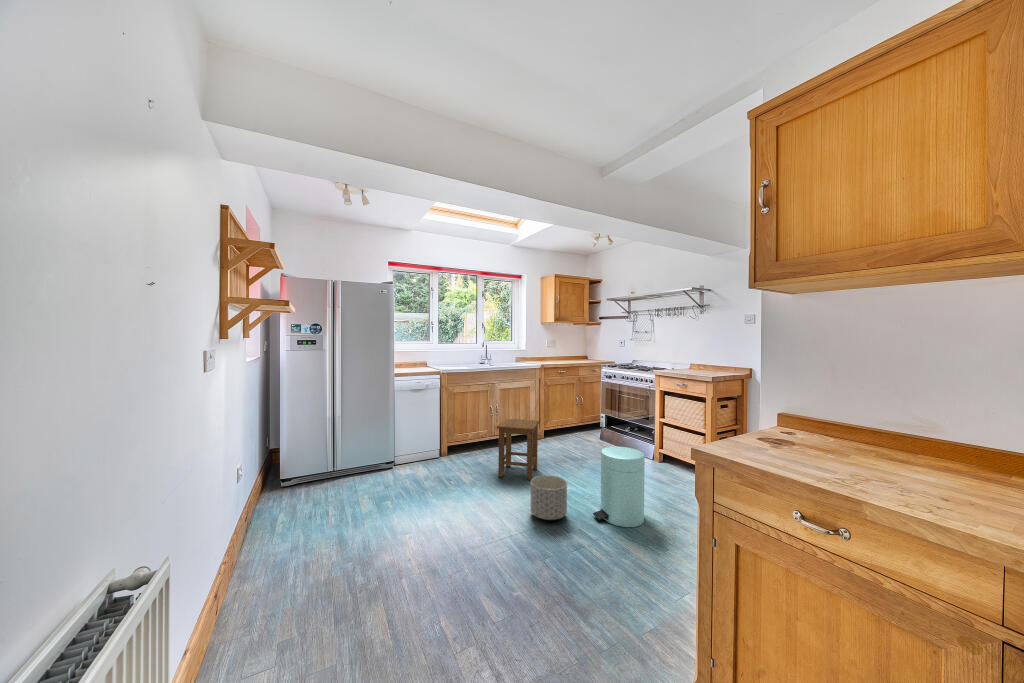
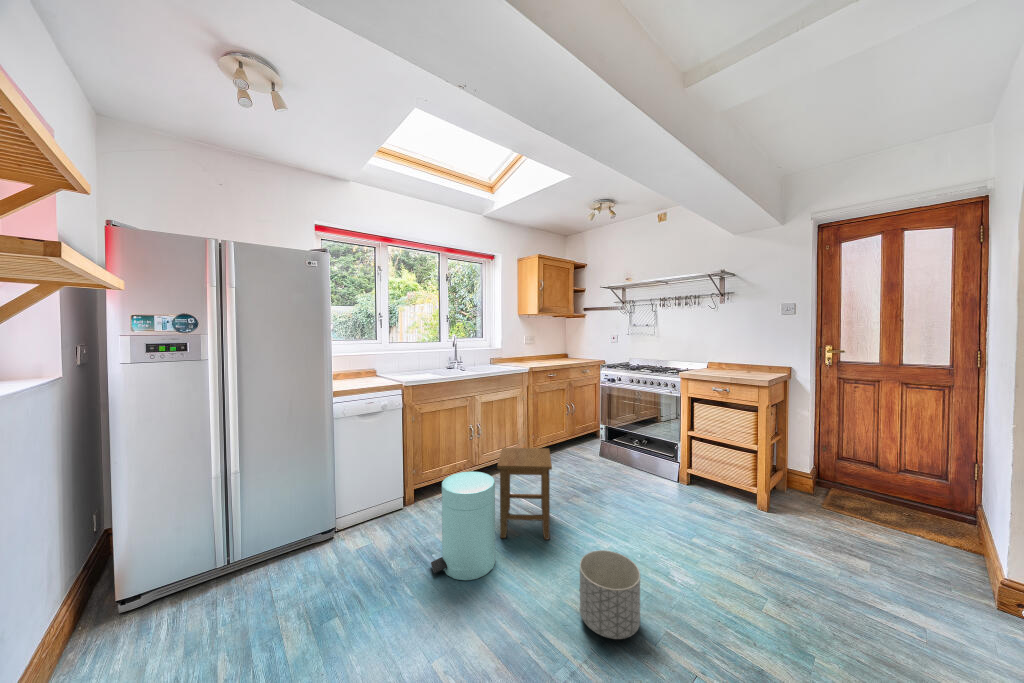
trash can: present [593,447,645,527] -> present [431,471,495,580]

